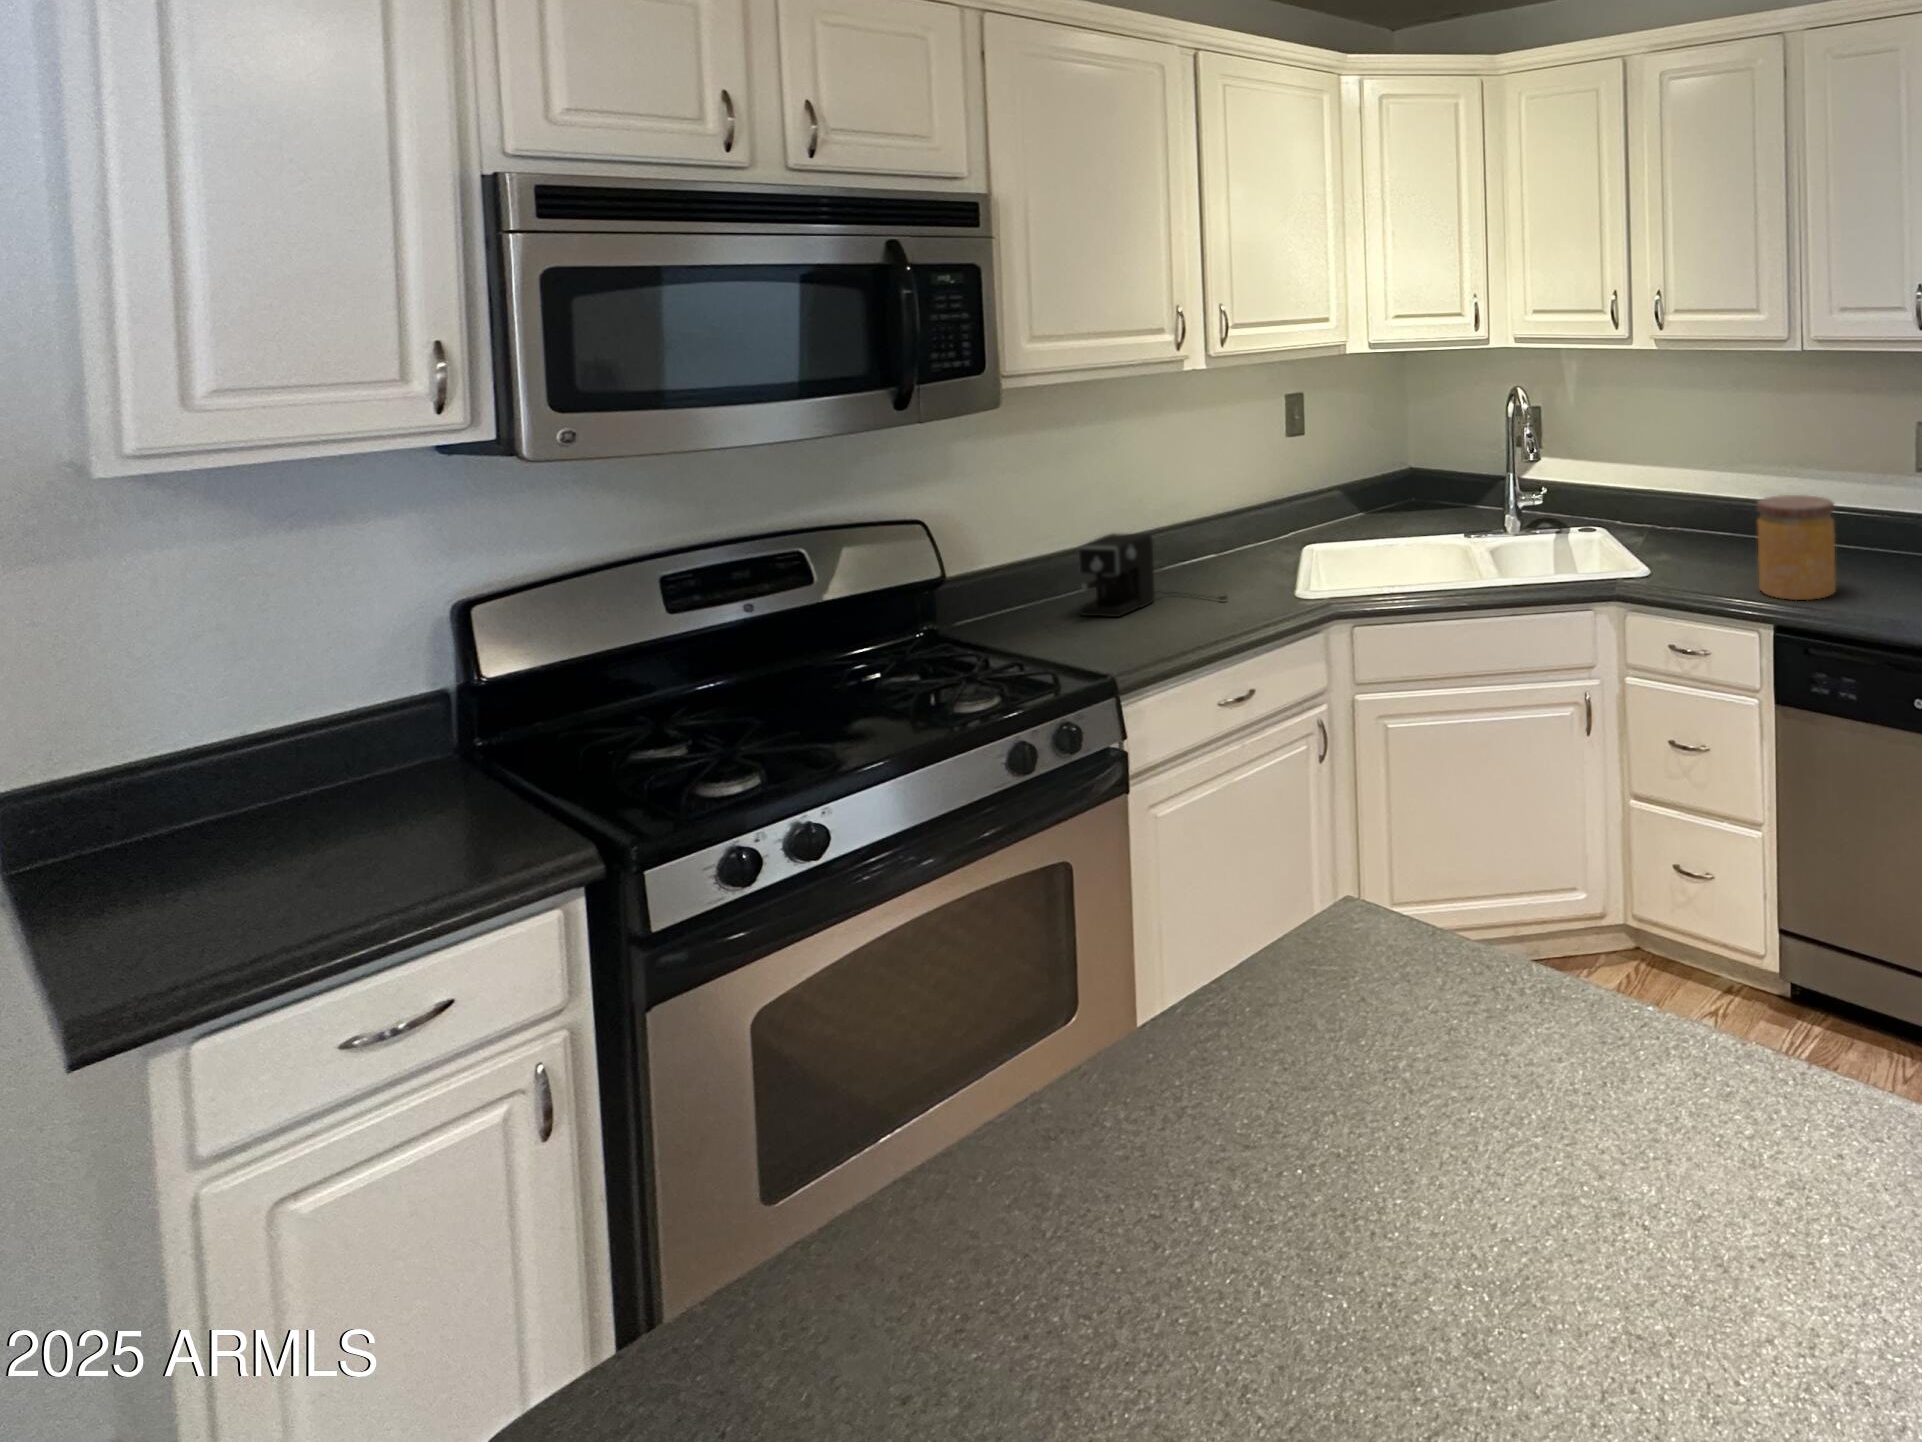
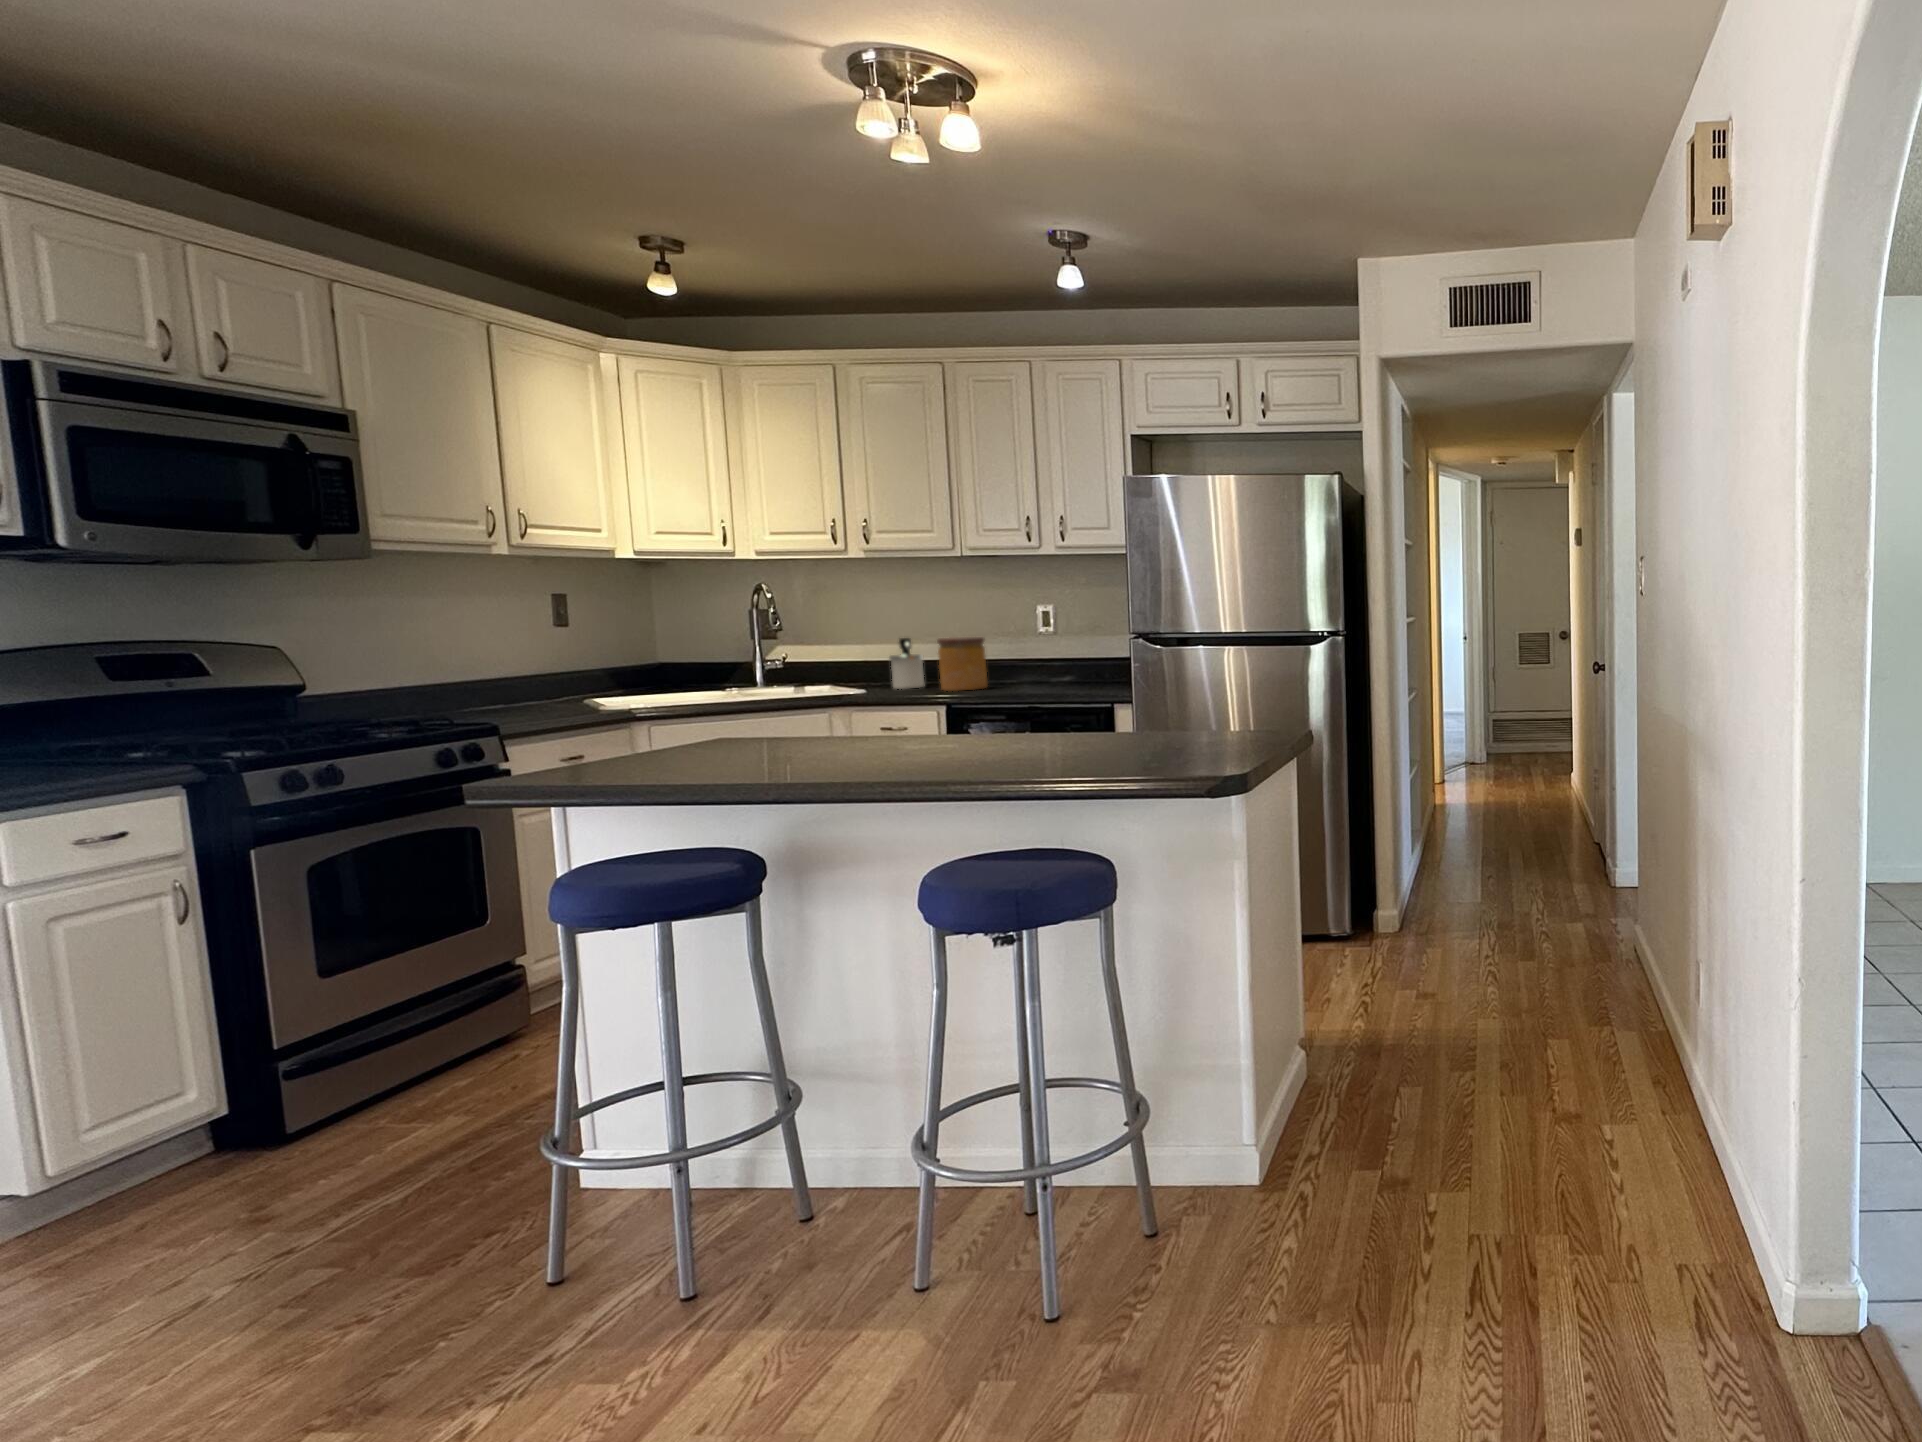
soap dispenser: none [1682,480,1732,566] -> present [890,638,924,689]
coffee maker: present [1078,534,1228,617] -> none [412,670,546,723]

